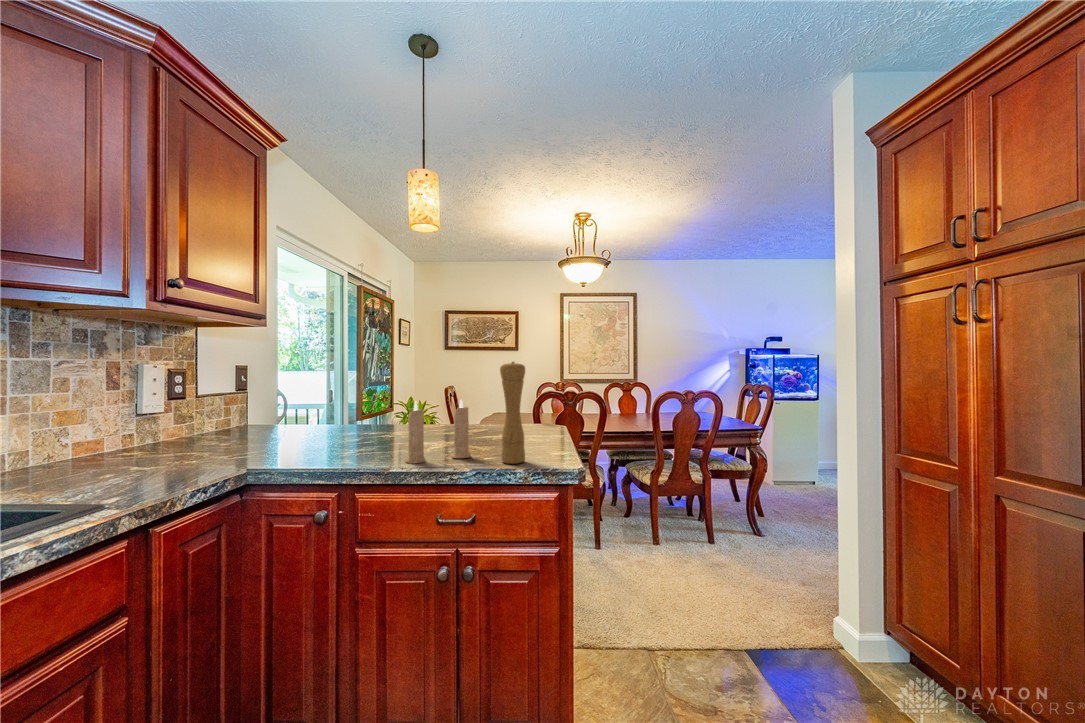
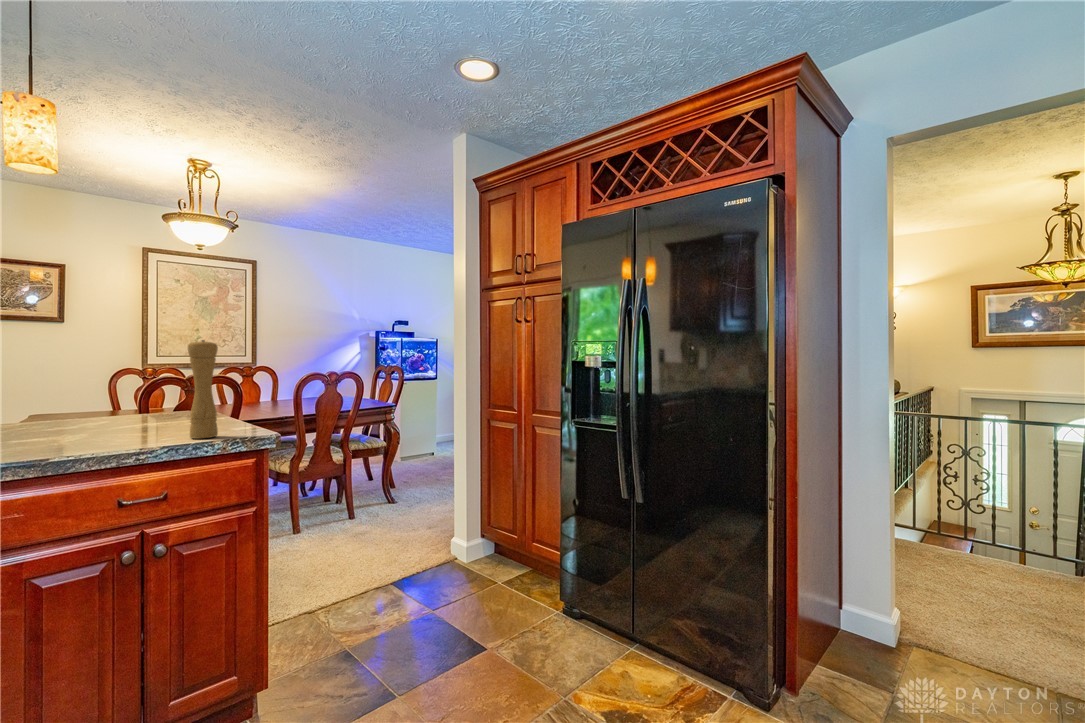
candle: present [406,400,471,464] -> none [55,378,143,452]

